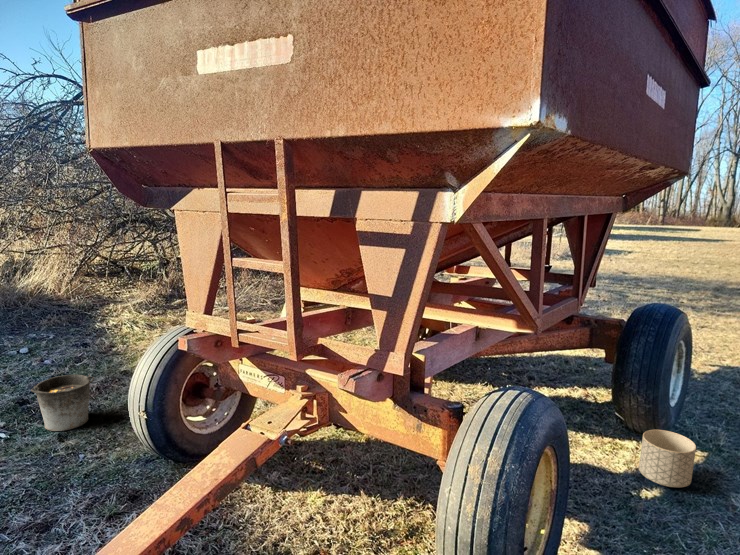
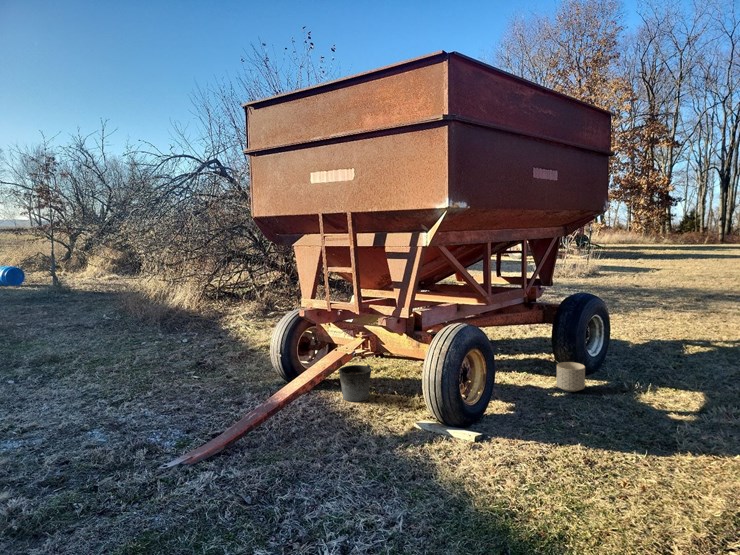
bucket: present [31,375,94,431] -> present [339,364,374,402]

